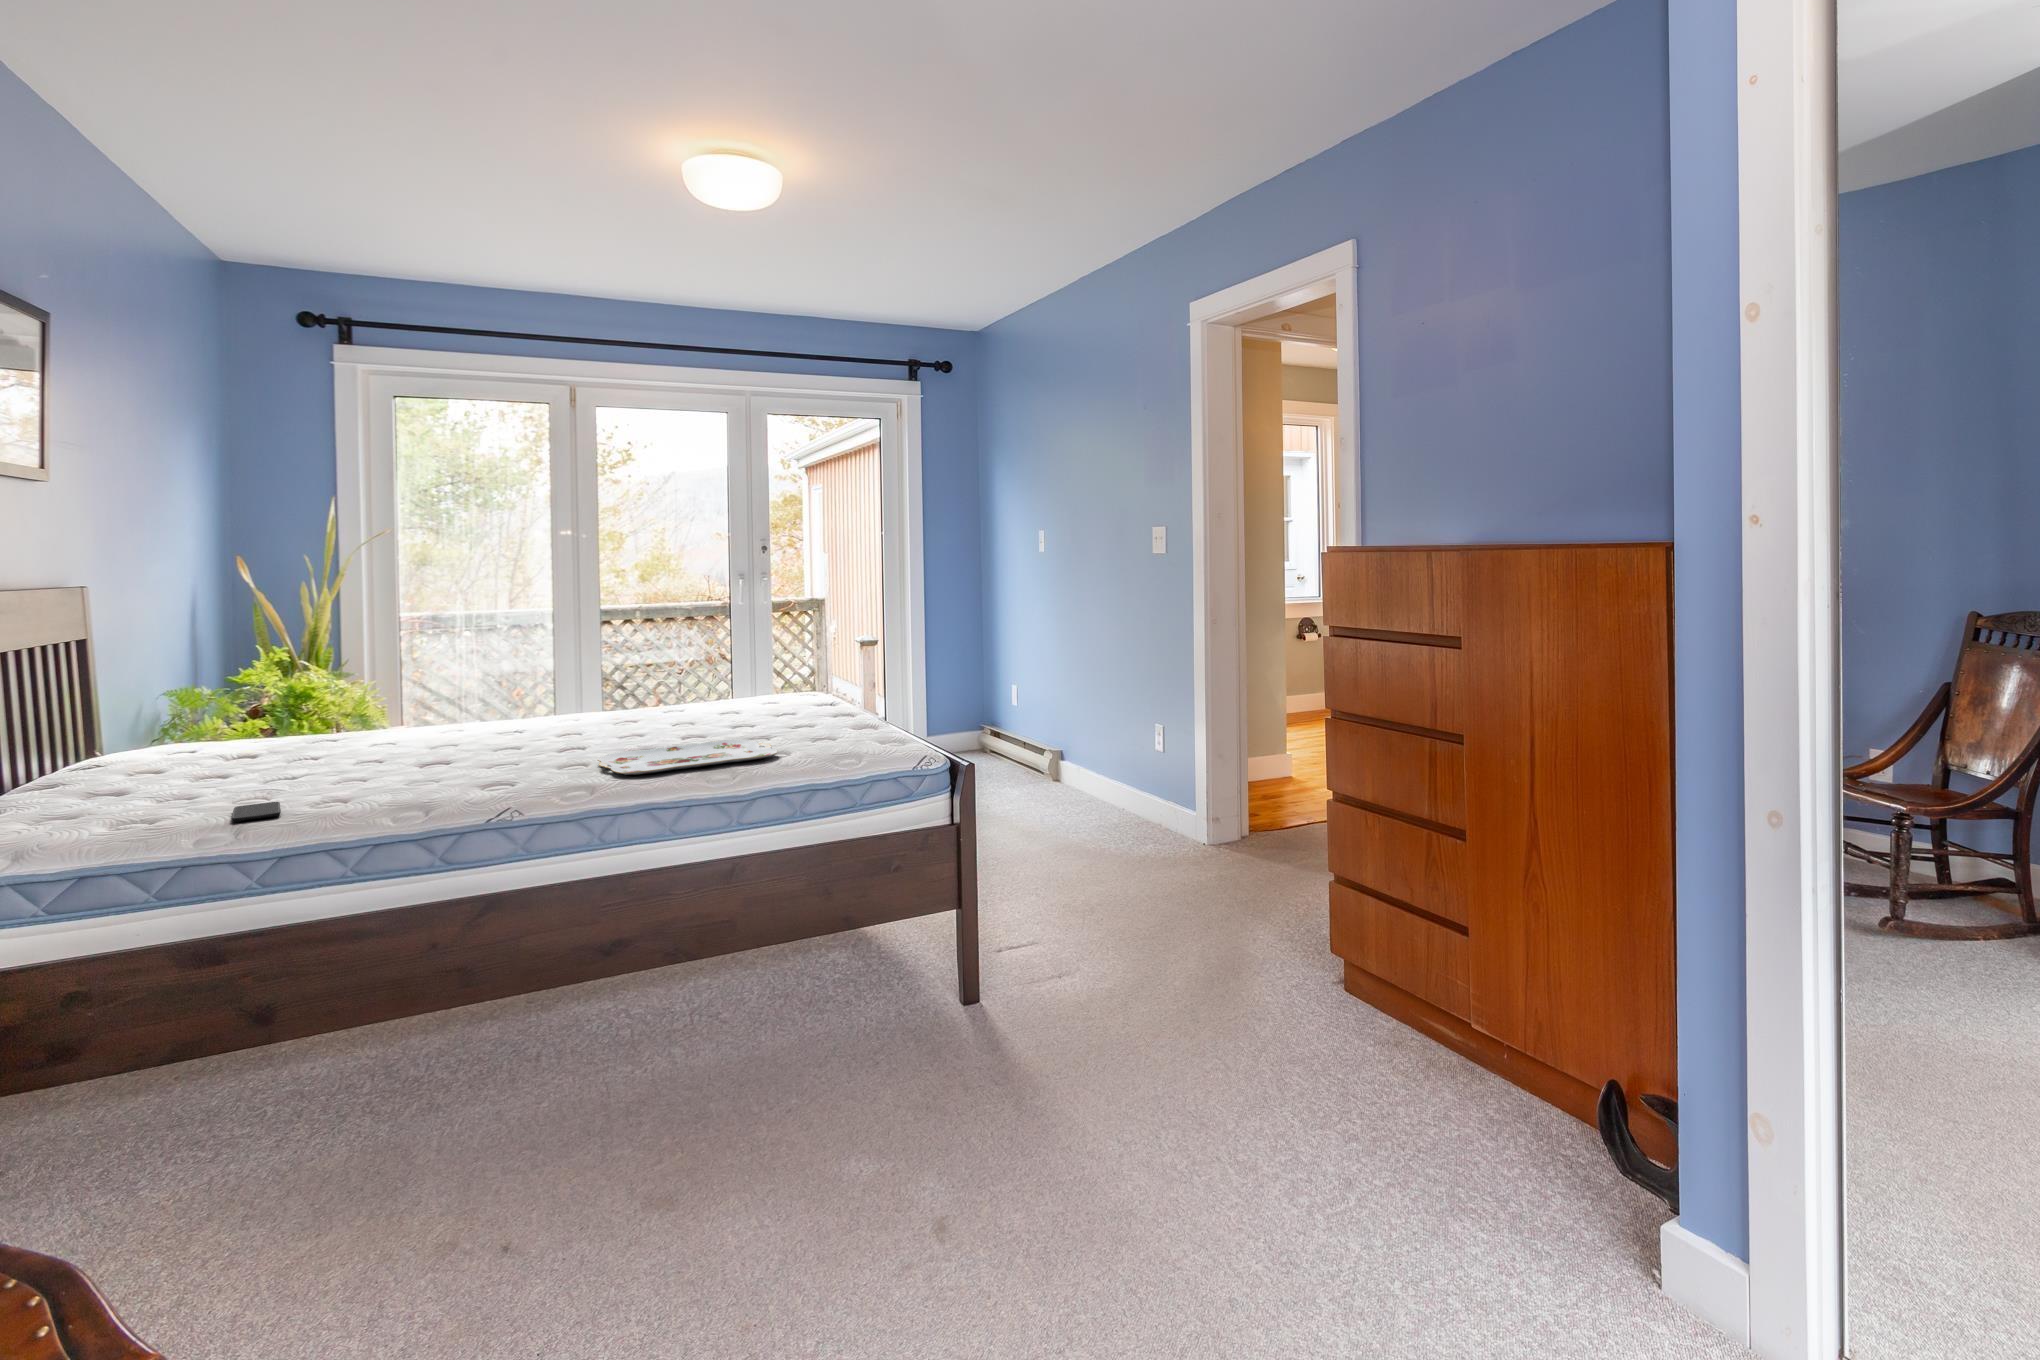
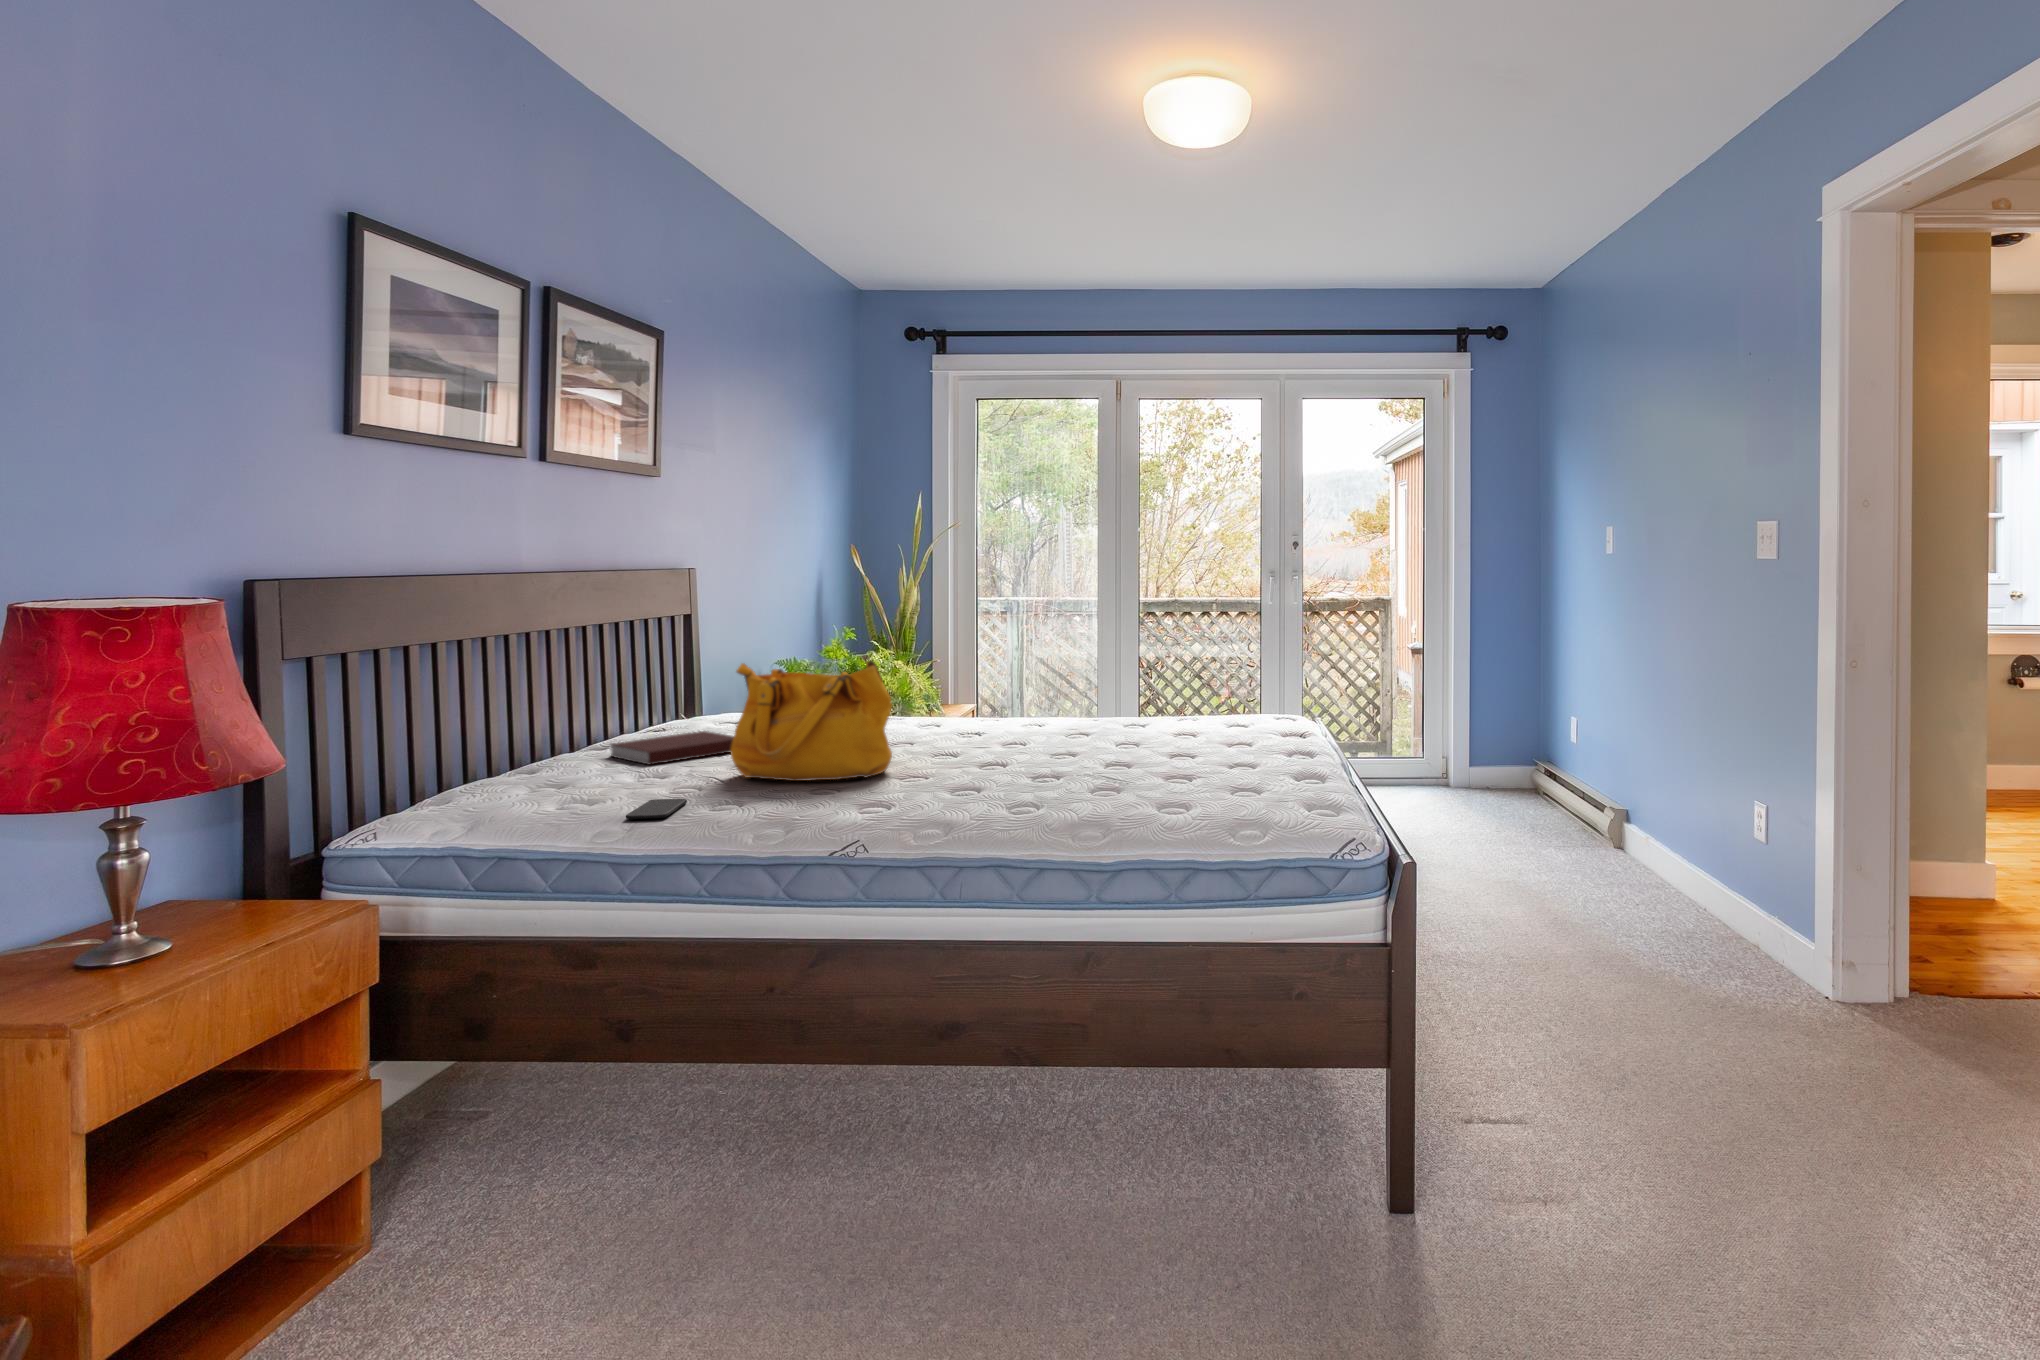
handbag: none [288,657,473,783] -> present [731,656,892,781]
serving tray: present [597,739,778,775] -> none [980,777,1176,815]
notebook: none [84,754,263,788] -> present [611,731,734,765]

